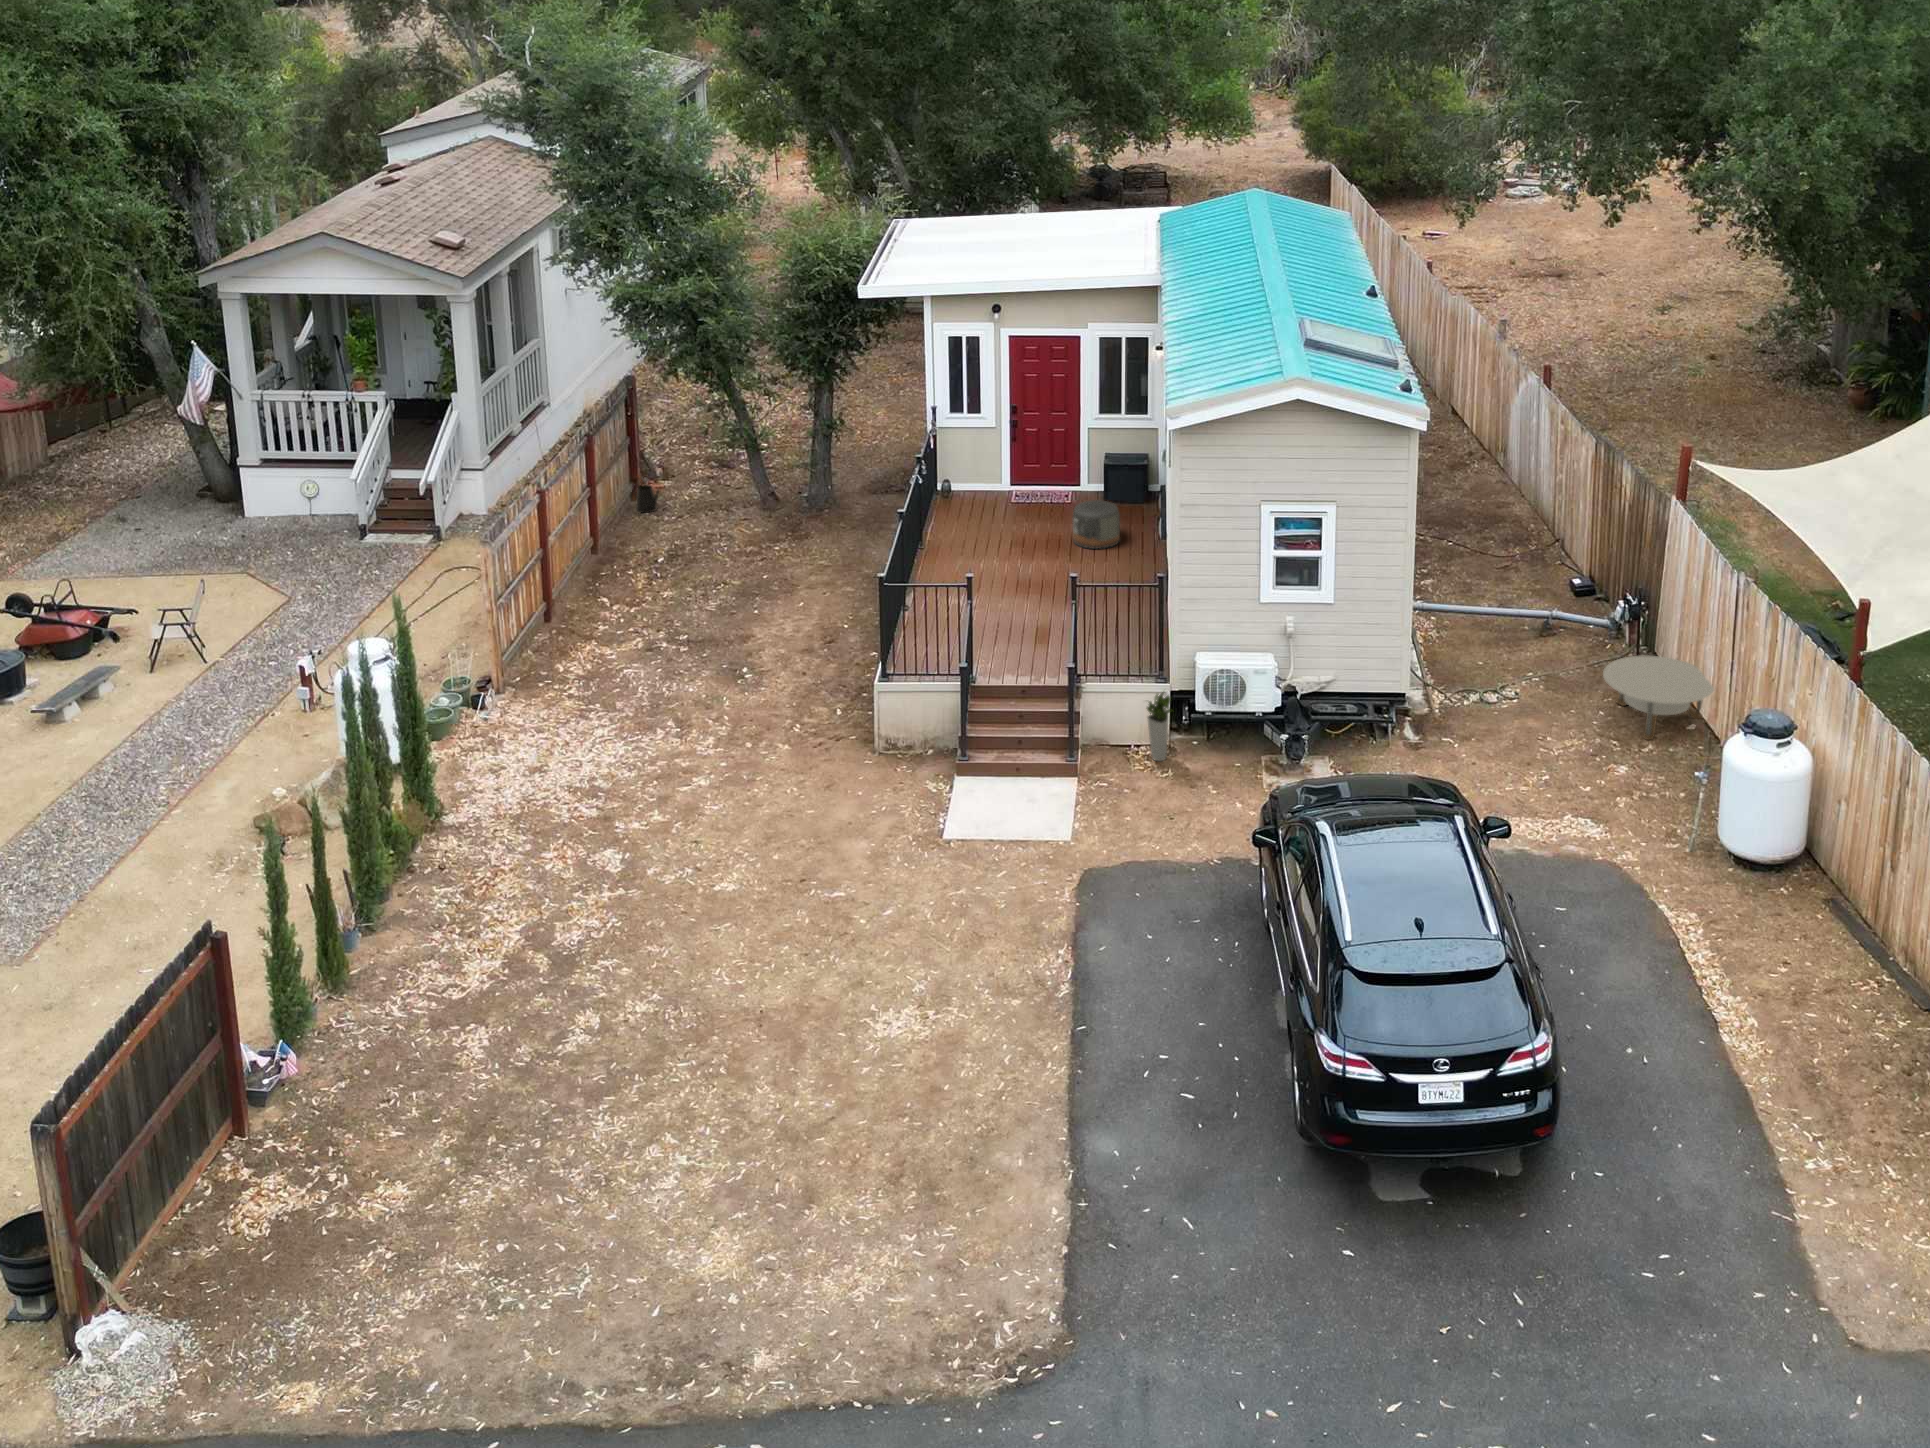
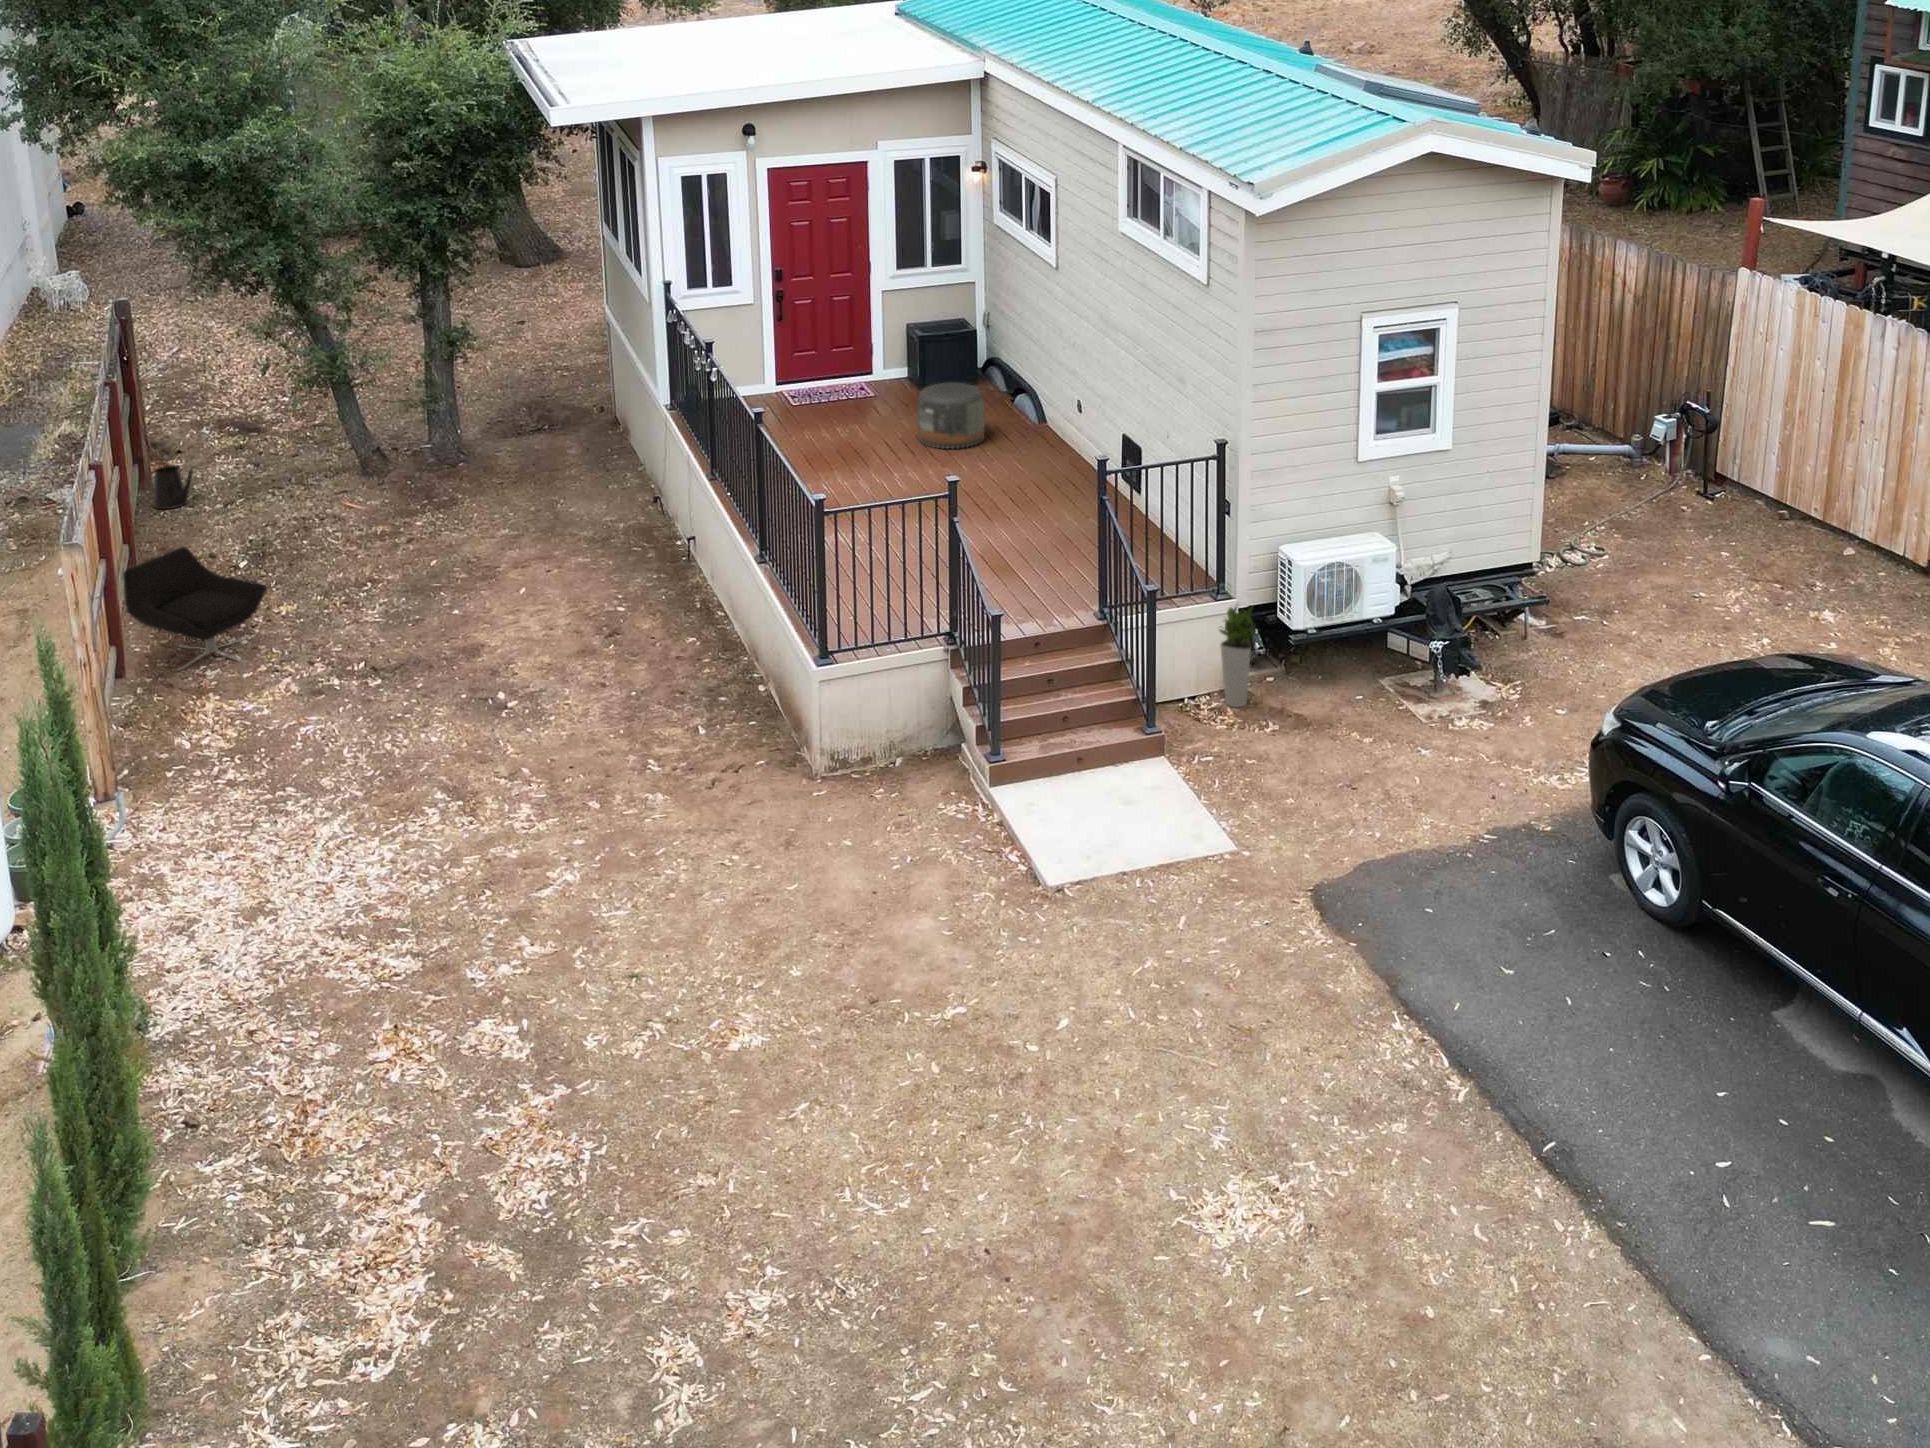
lounge chair: none [563,546,643,624] -> present [123,547,267,671]
round table: present [1603,656,1714,740] -> none [1697,474,1843,574]

